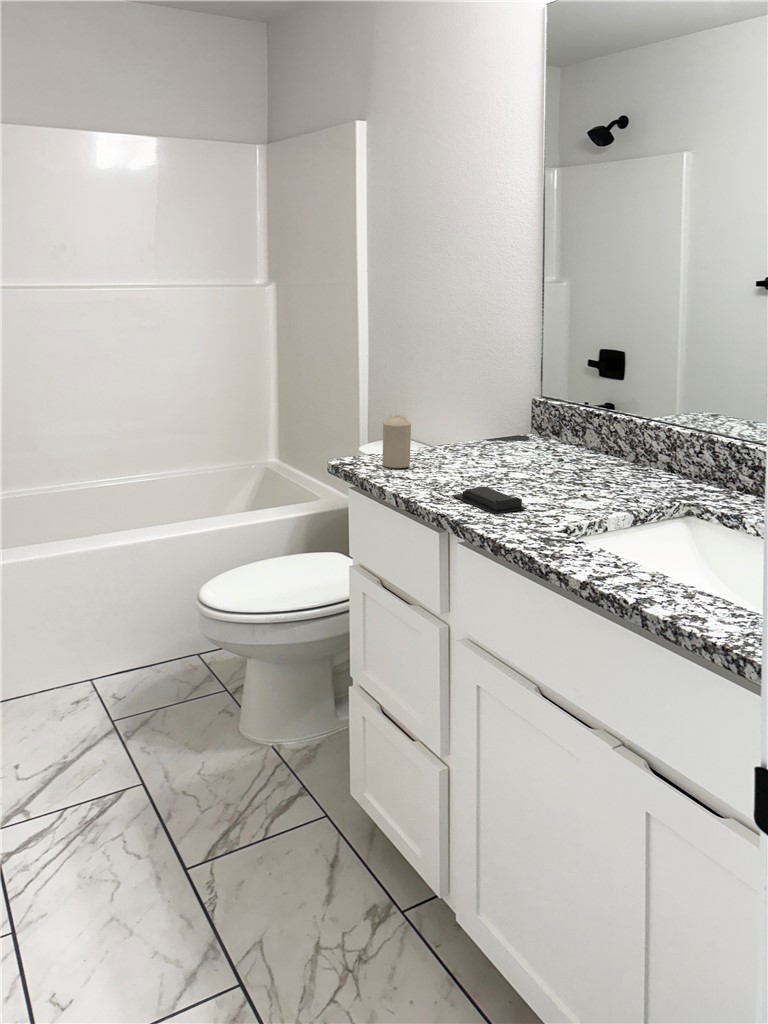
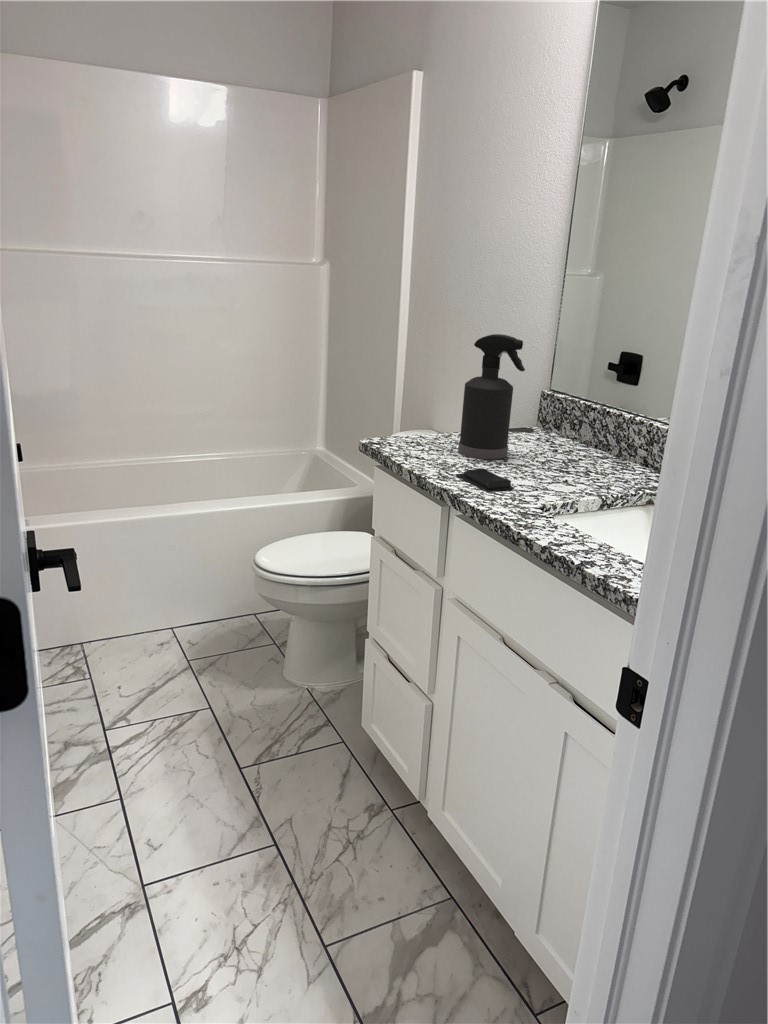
spray bottle: none [448,327,523,475] -> present [458,334,525,459]
candle: present [383,415,411,468] -> none [403,405,428,450]

